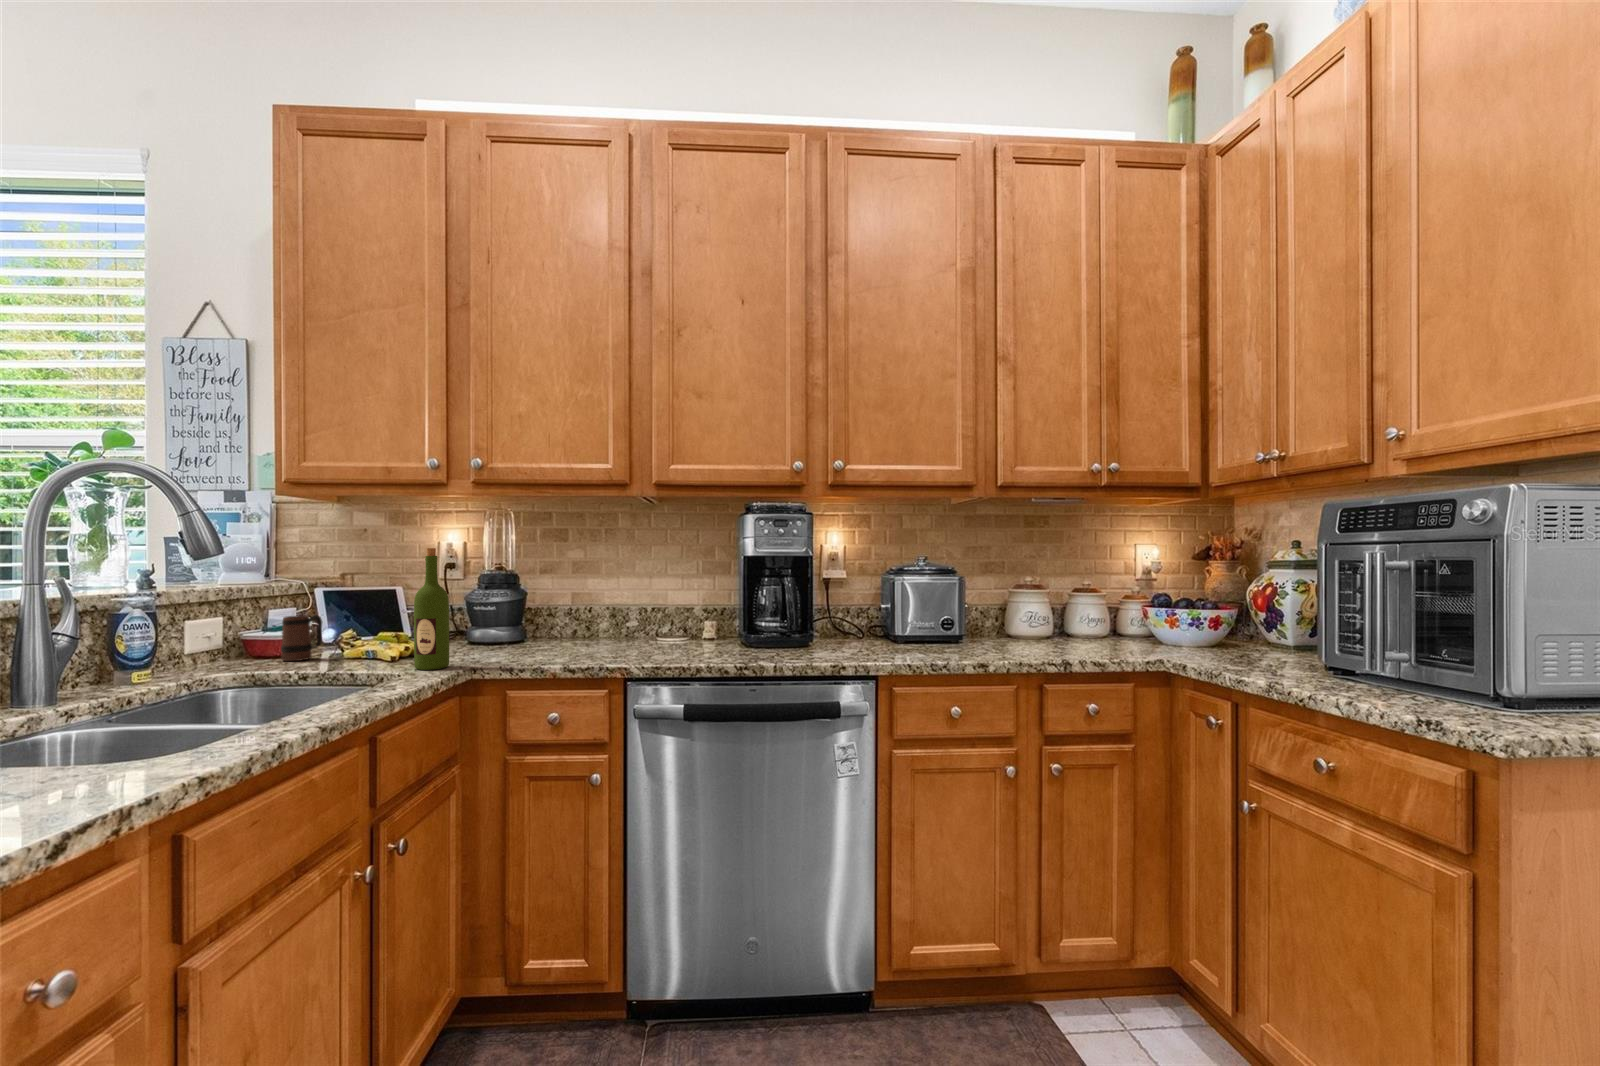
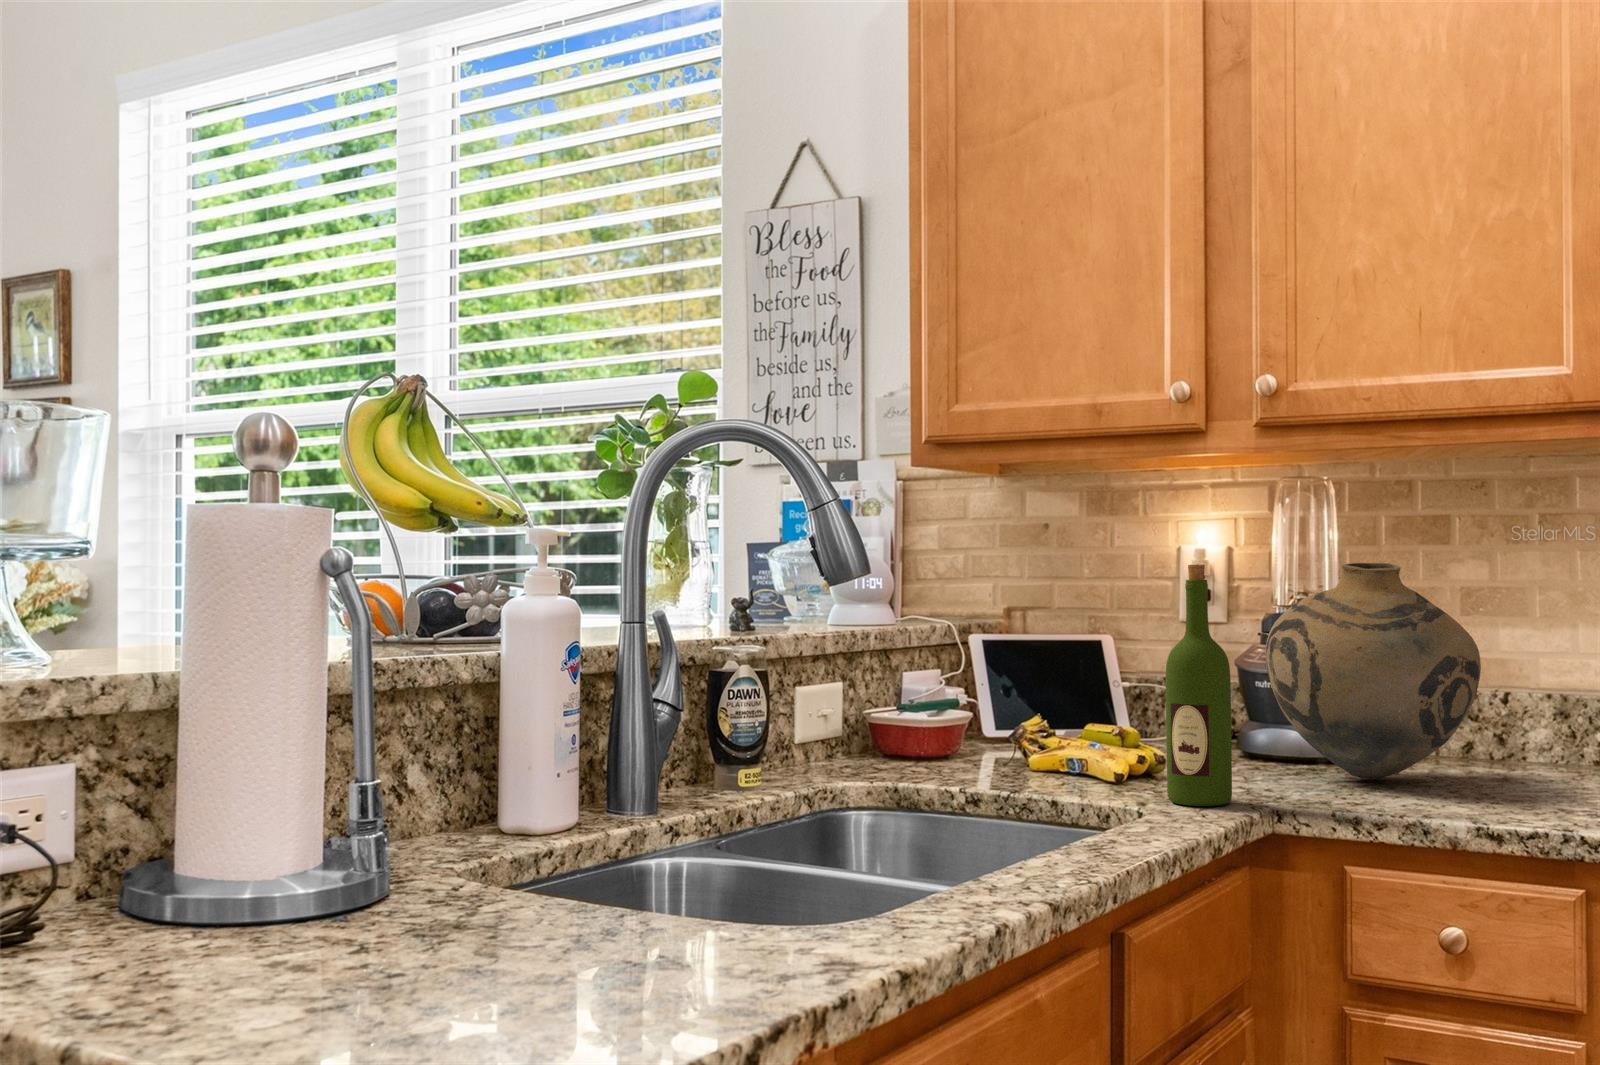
vase: none [475,548,576,650] -> present [1266,563,1481,778]
mug: present [281,615,322,661] -> none [932,684,996,766]

